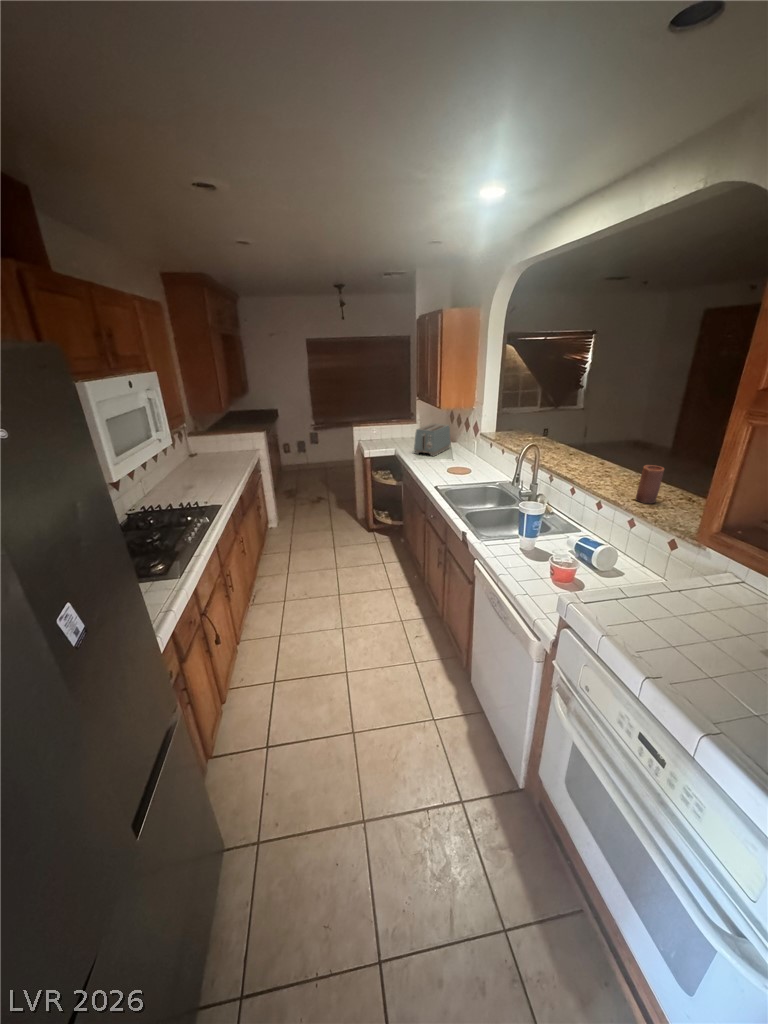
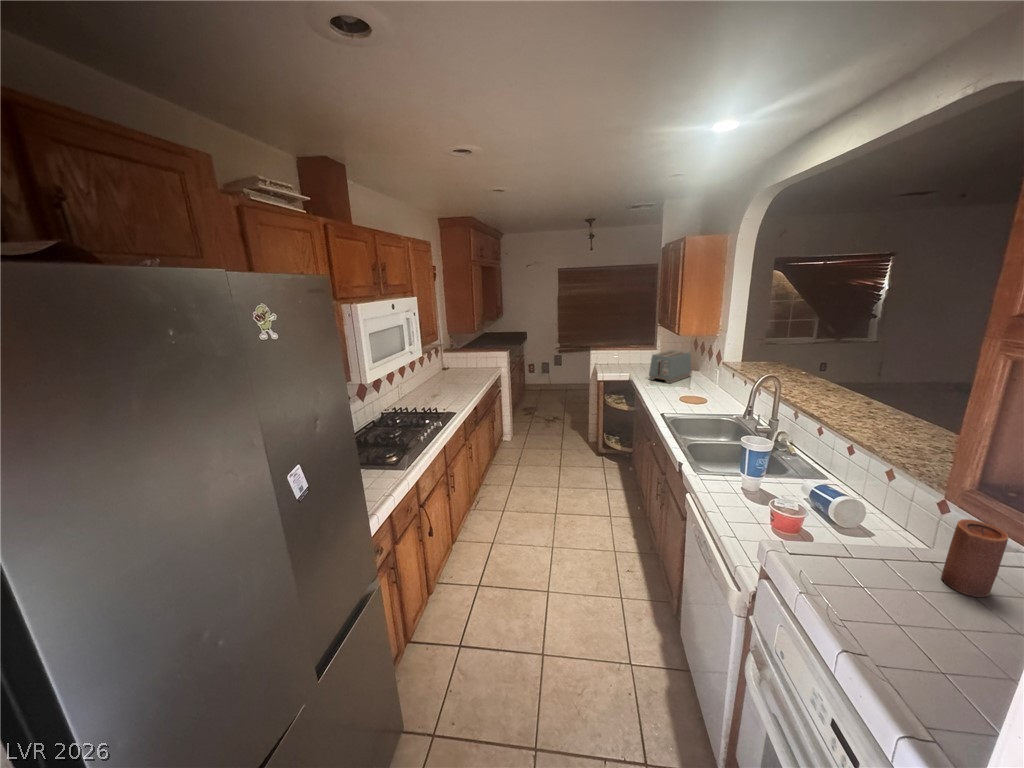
candle: present [636,465,664,503] -> present [941,519,1008,597]

